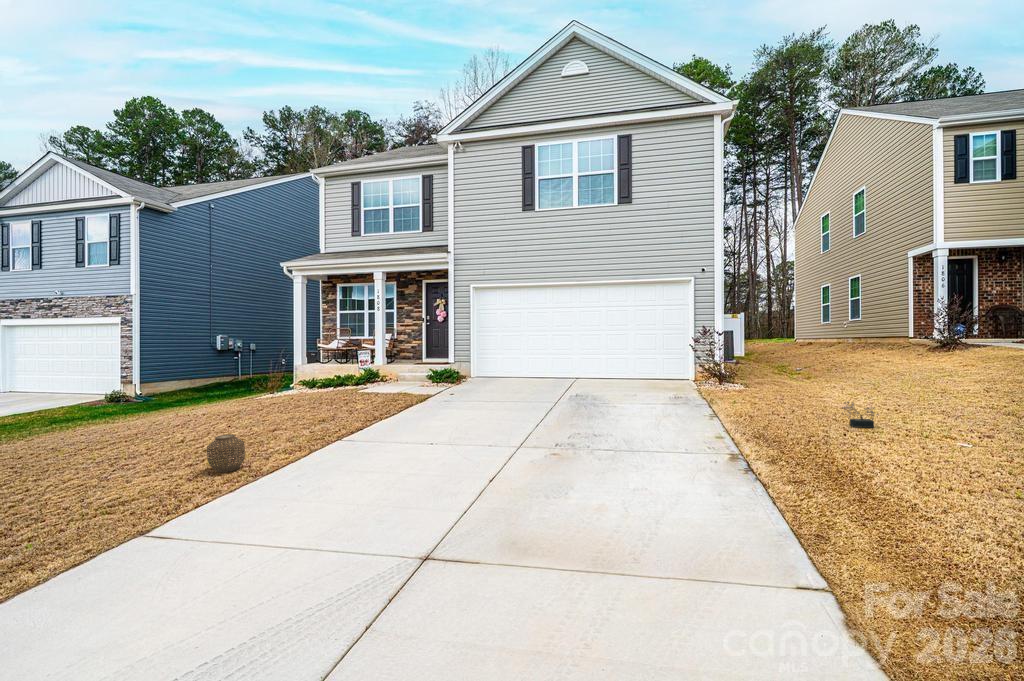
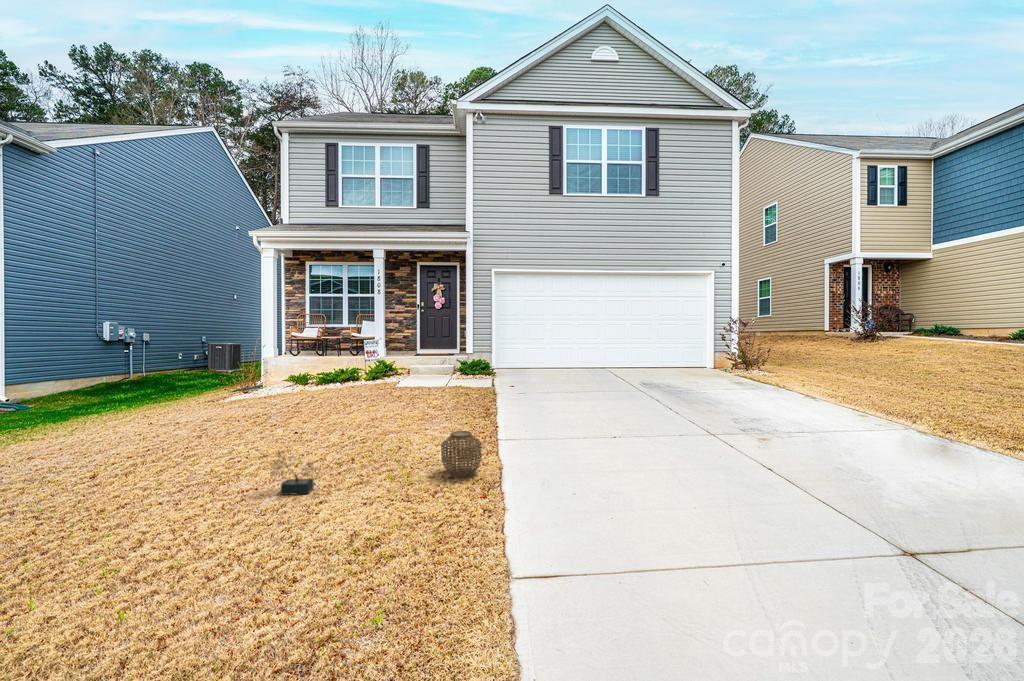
decorative plant: present [844,402,878,428] -> present [272,454,317,495]

